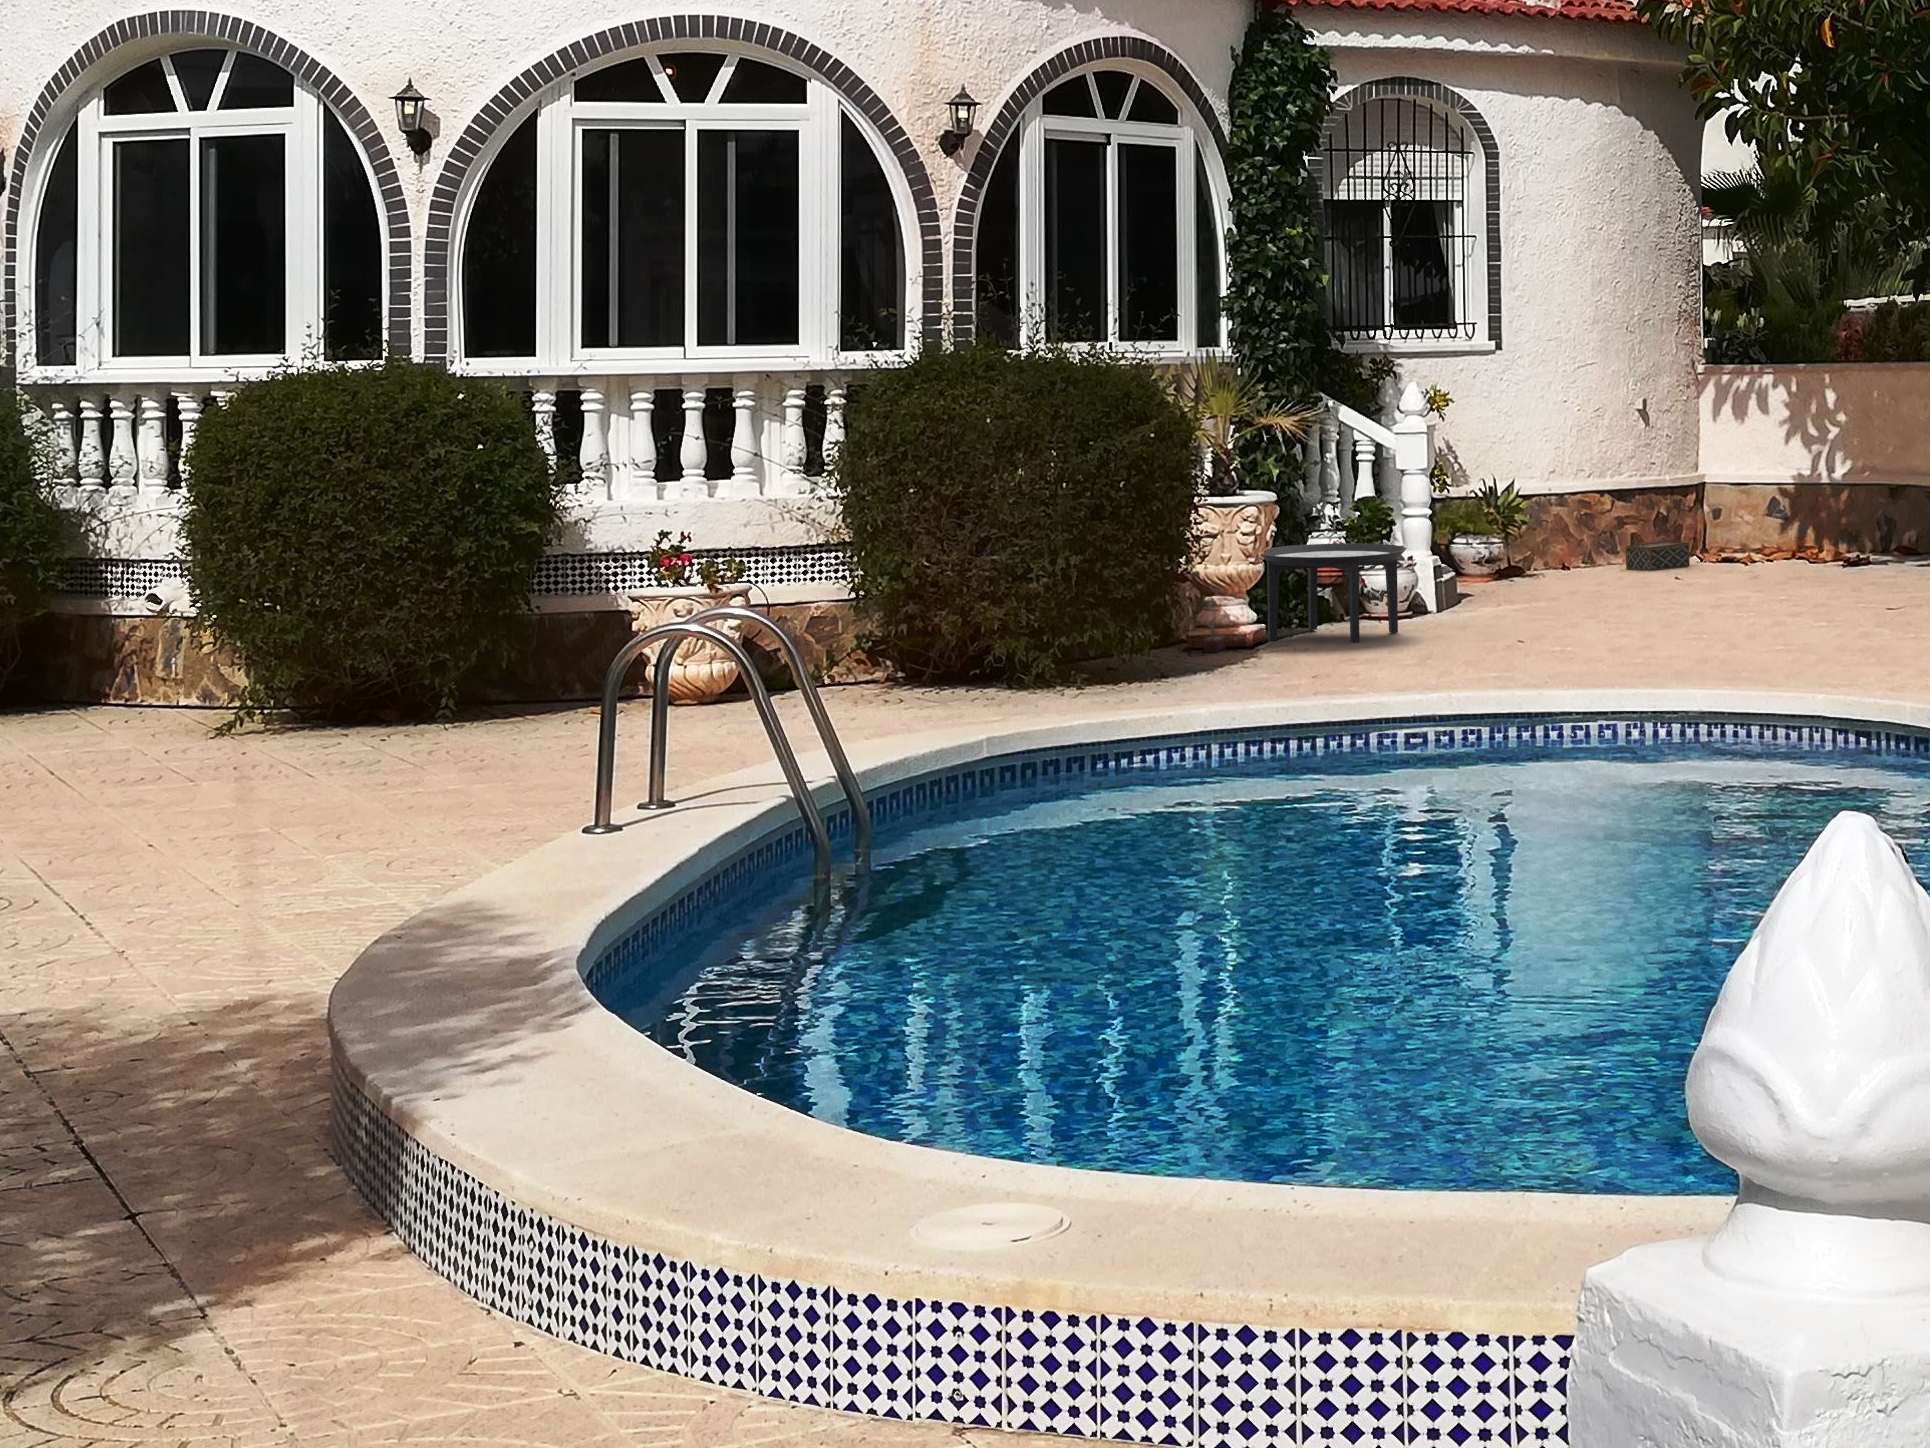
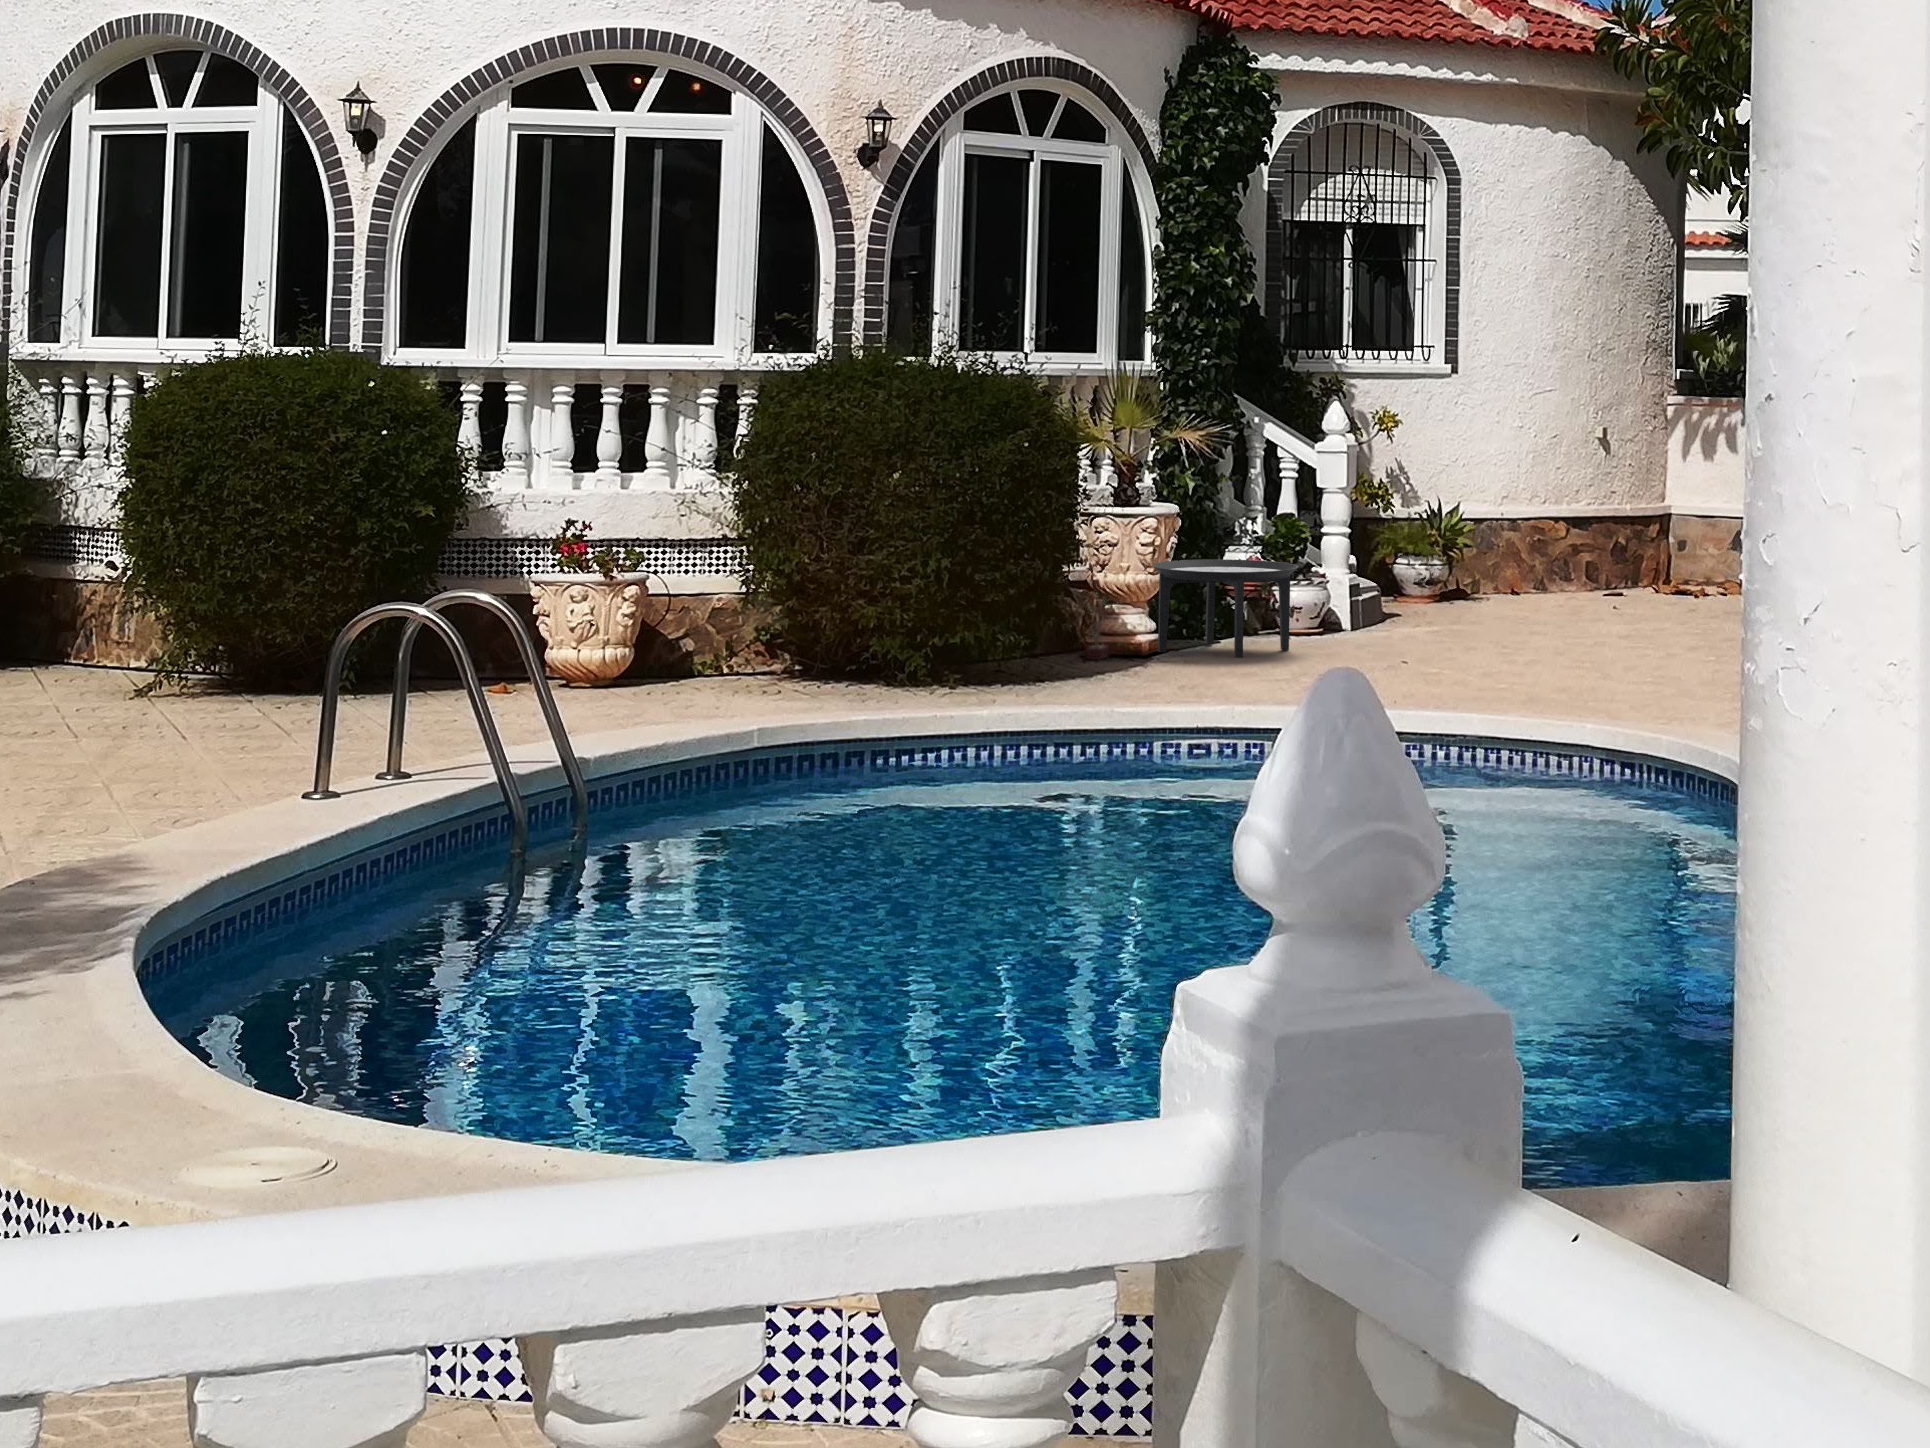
woven basket: present [1626,541,1690,571] -> none [1577,575,1644,605]

